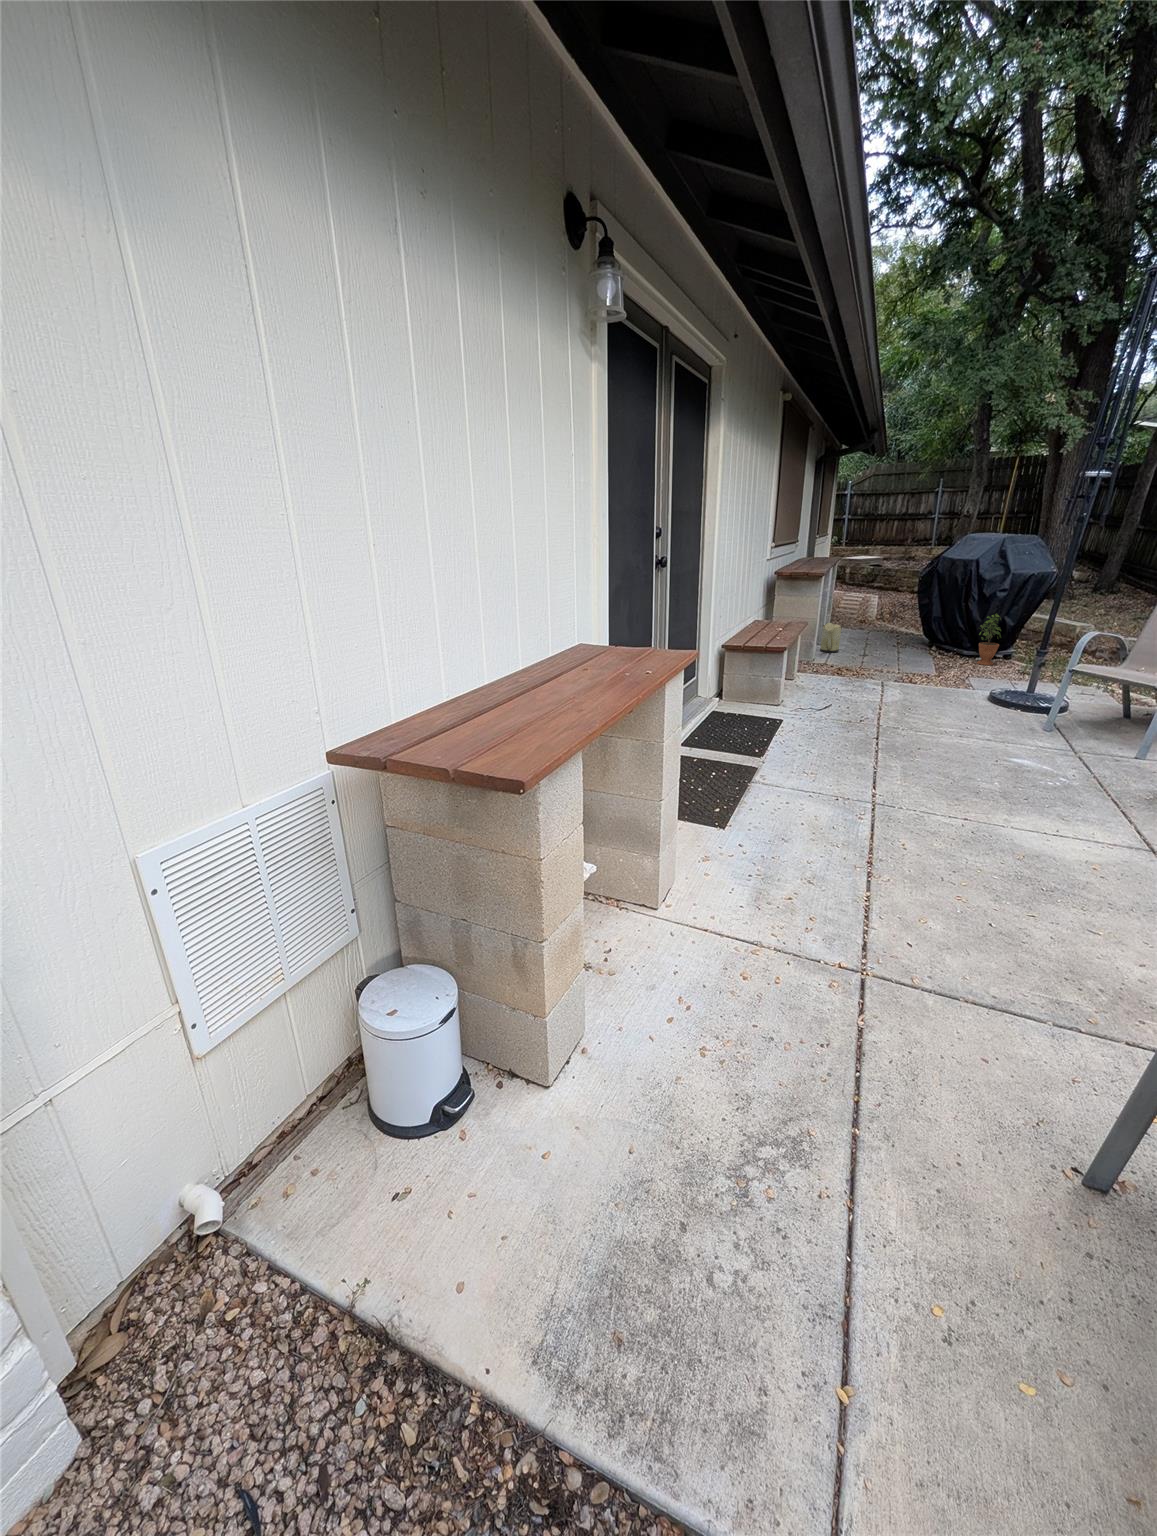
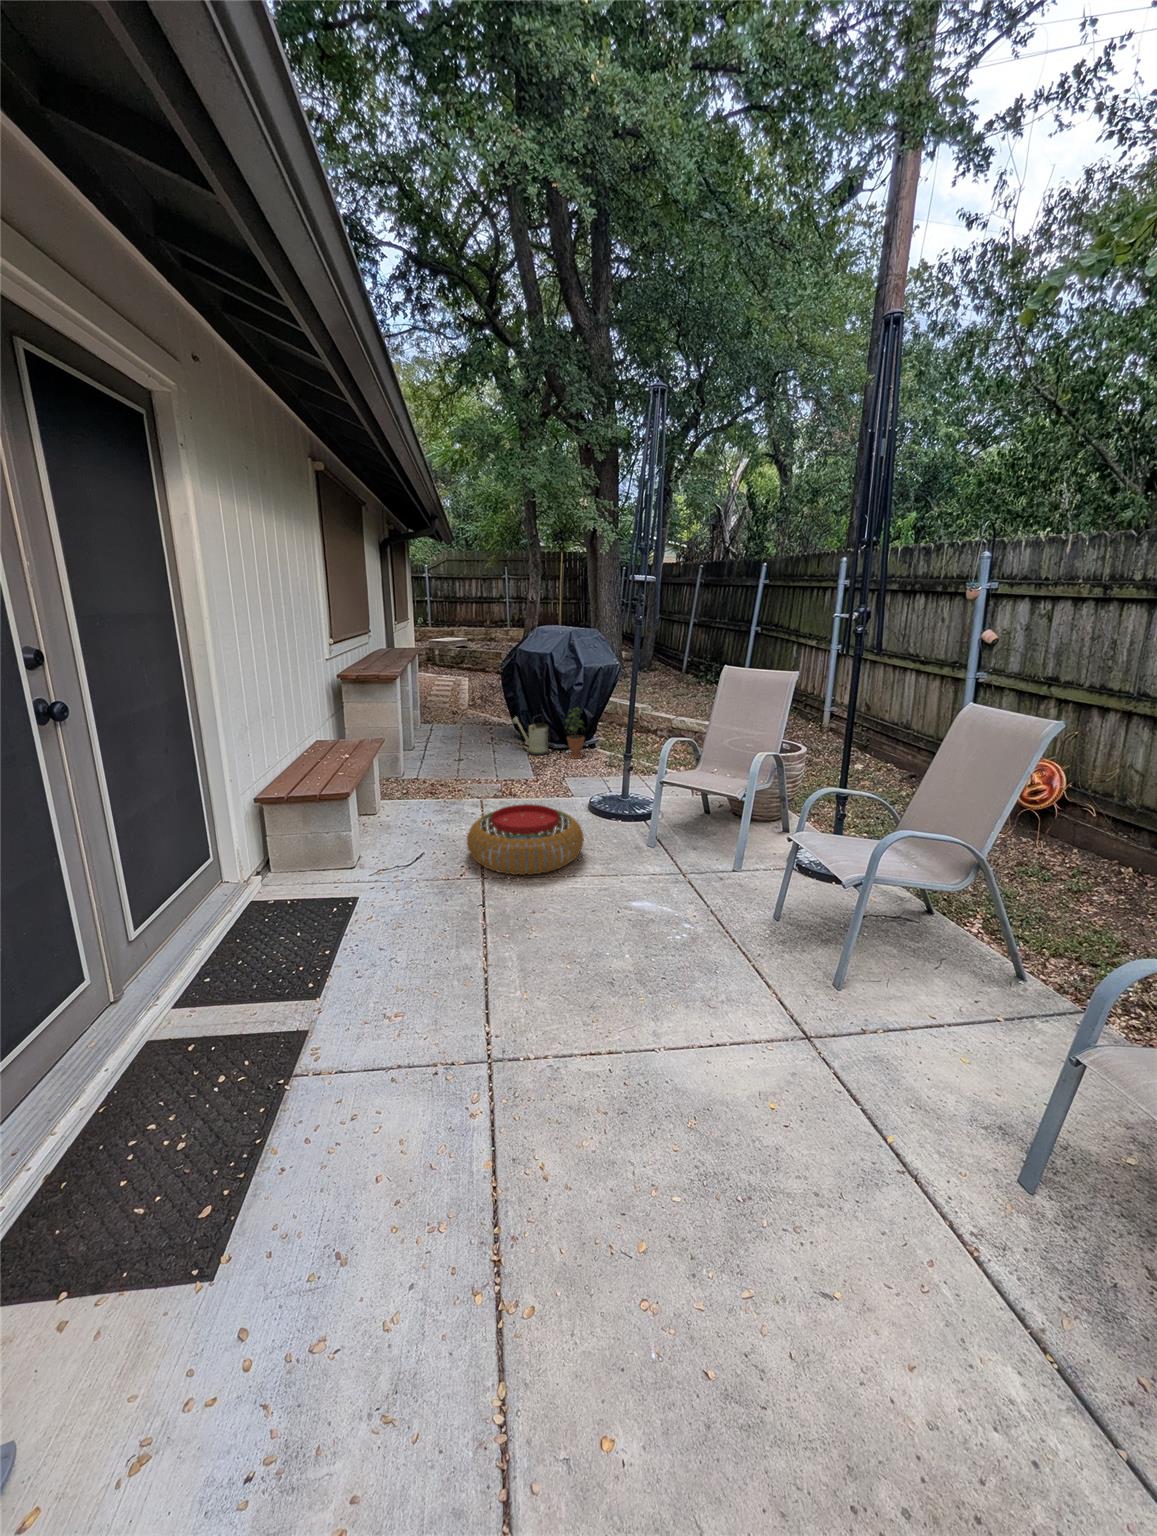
watering can: present [820,623,842,653] -> present [511,717,548,755]
pouf: none [868,678,976,729] -> present [467,804,583,875]

